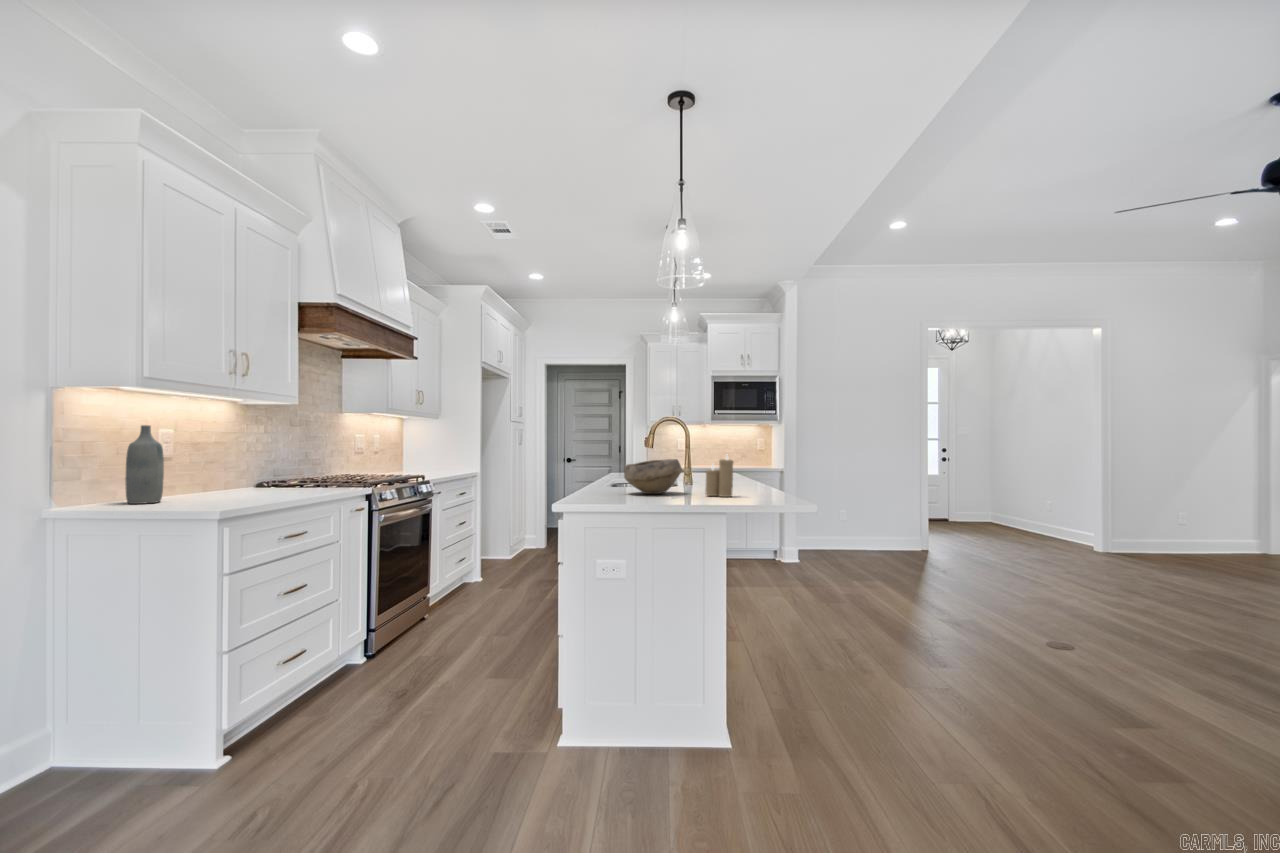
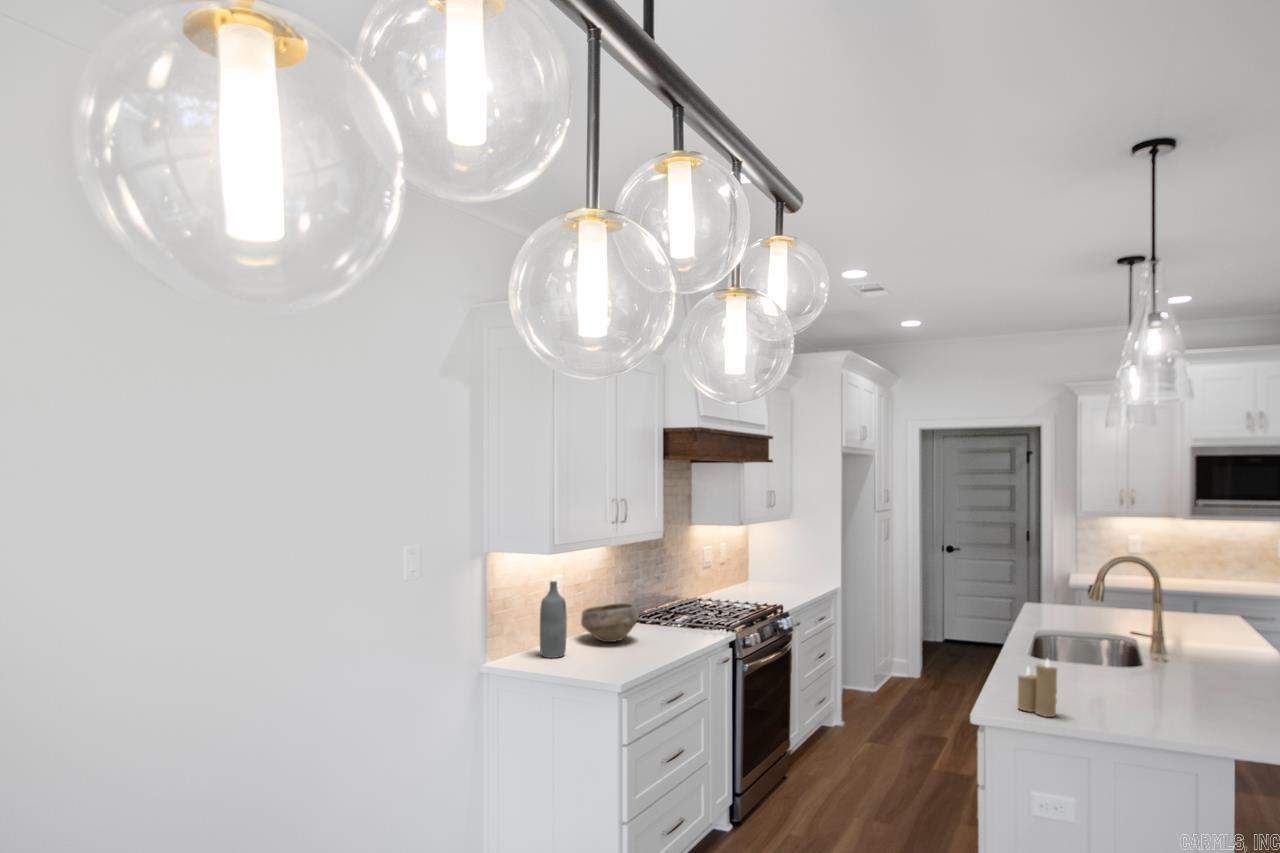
candle: present [705,456,733,497] -> present [1018,659,1057,717]
bowl: present [624,459,682,494] -> present [581,603,639,642]

